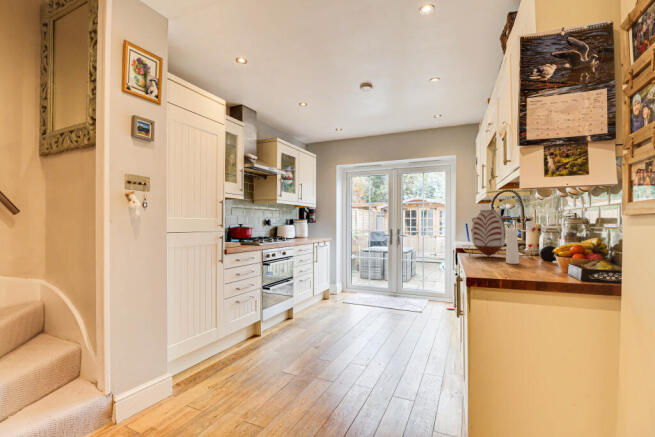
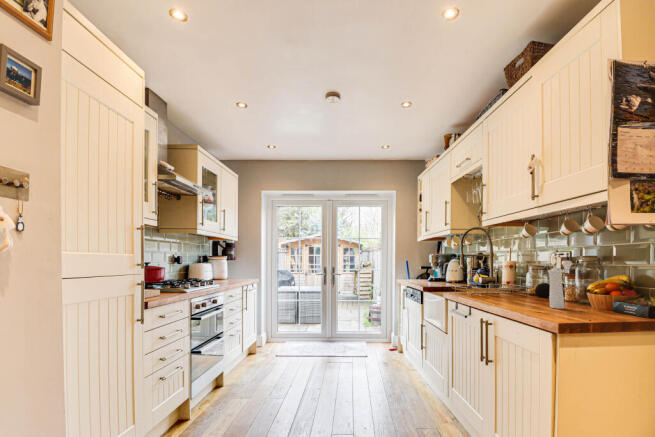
vase: present [472,210,506,256] -> none [488,248,525,300]

